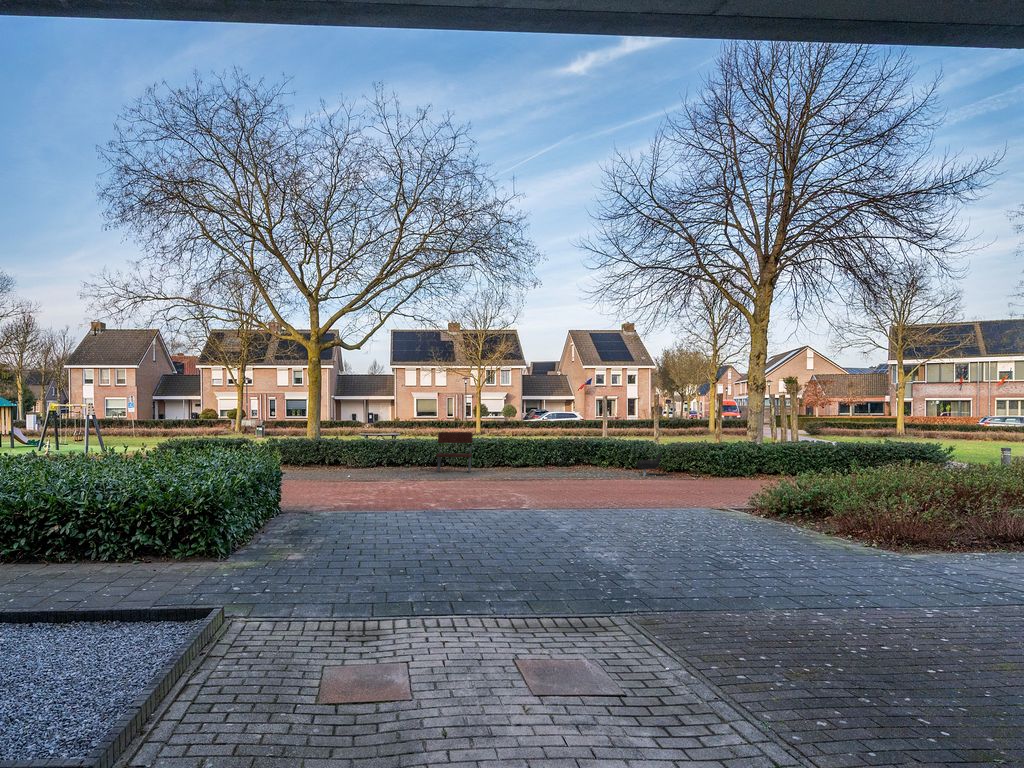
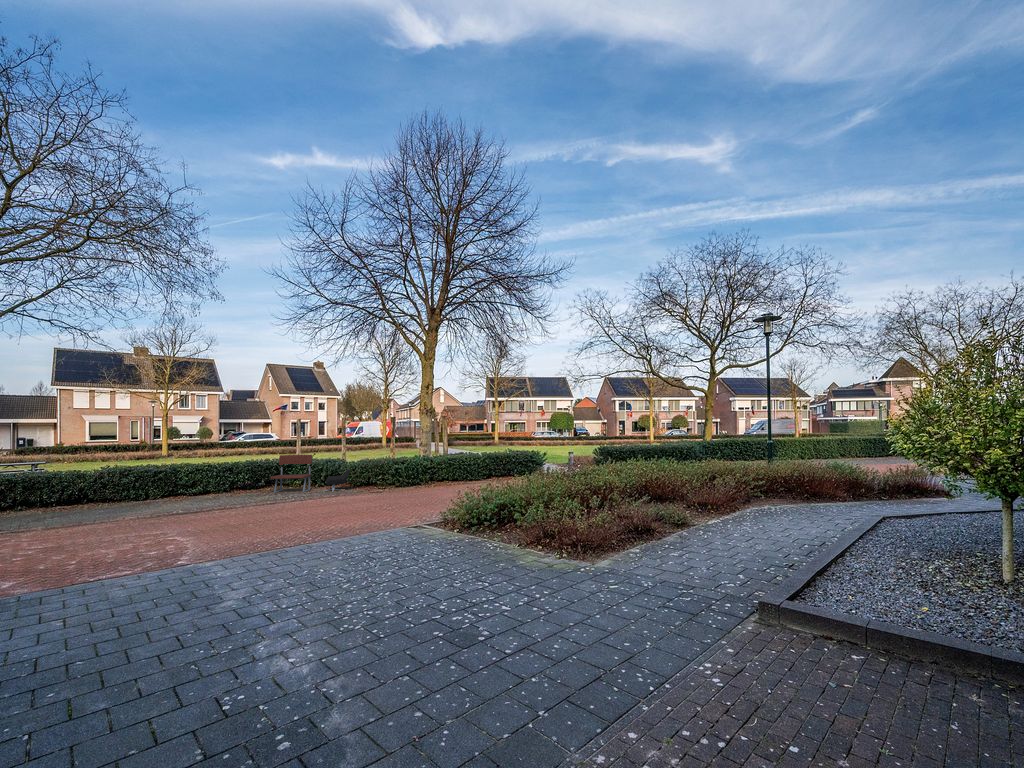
bench: present [436,432,473,472] -> present [270,455,312,493]

